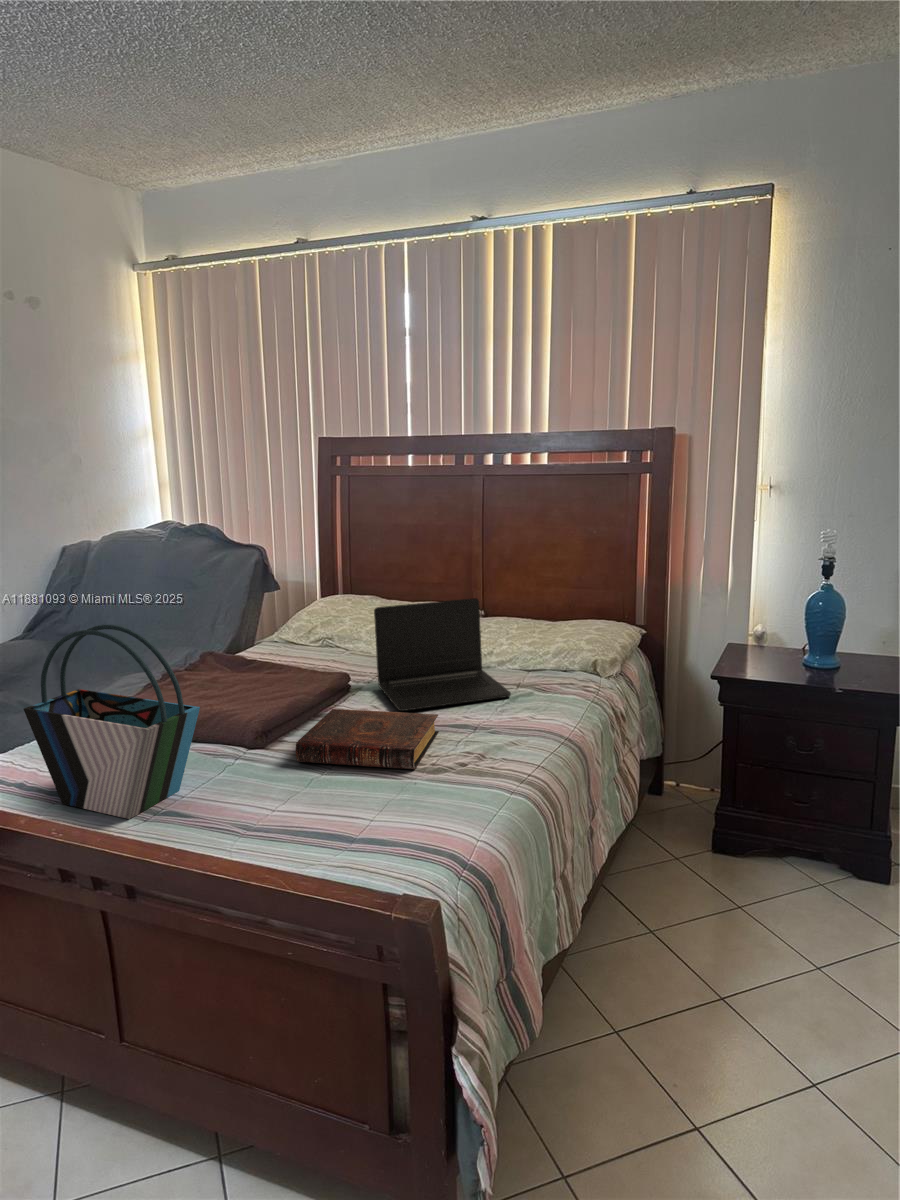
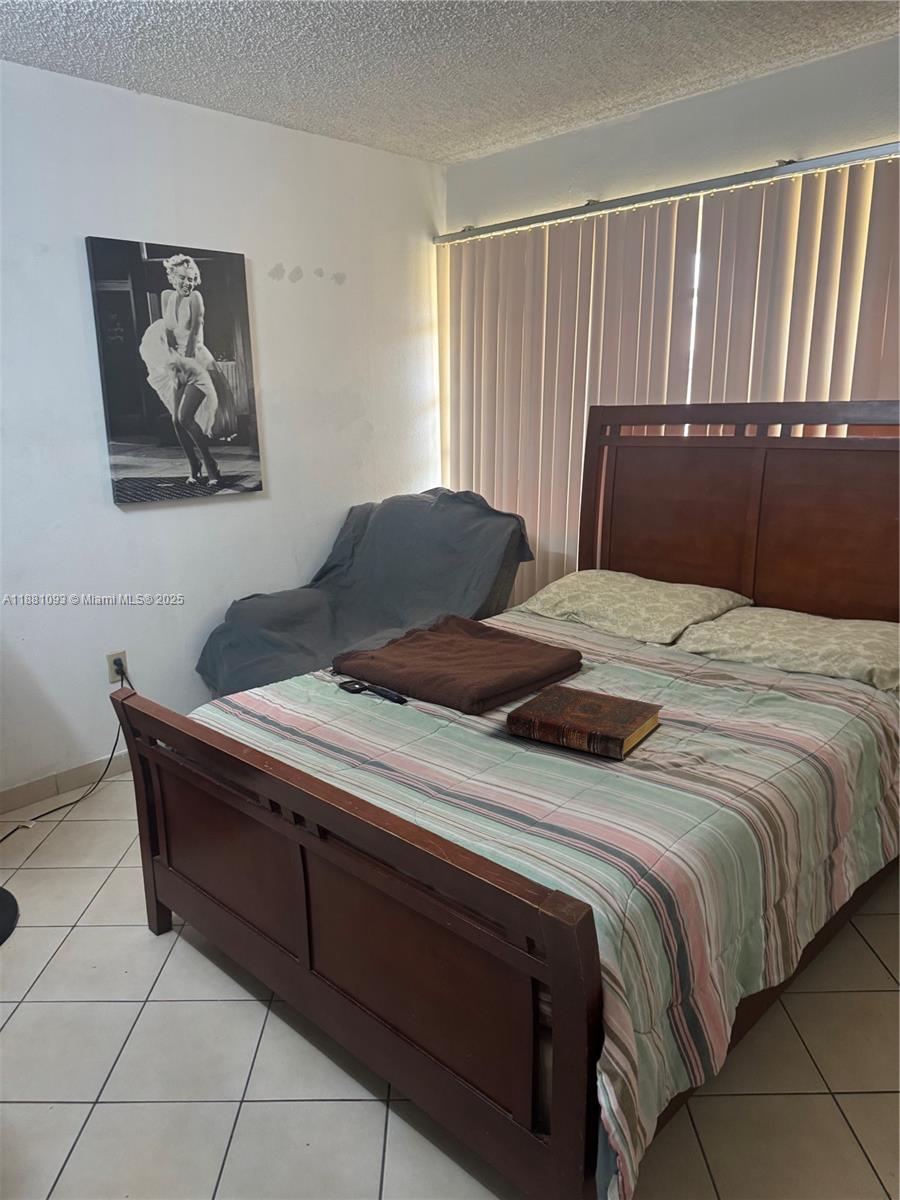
laptop: present [374,598,511,711] -> none [613,585,757,698]
tote bag: present [24,625,200,819] -> none [268,577,413,761]

